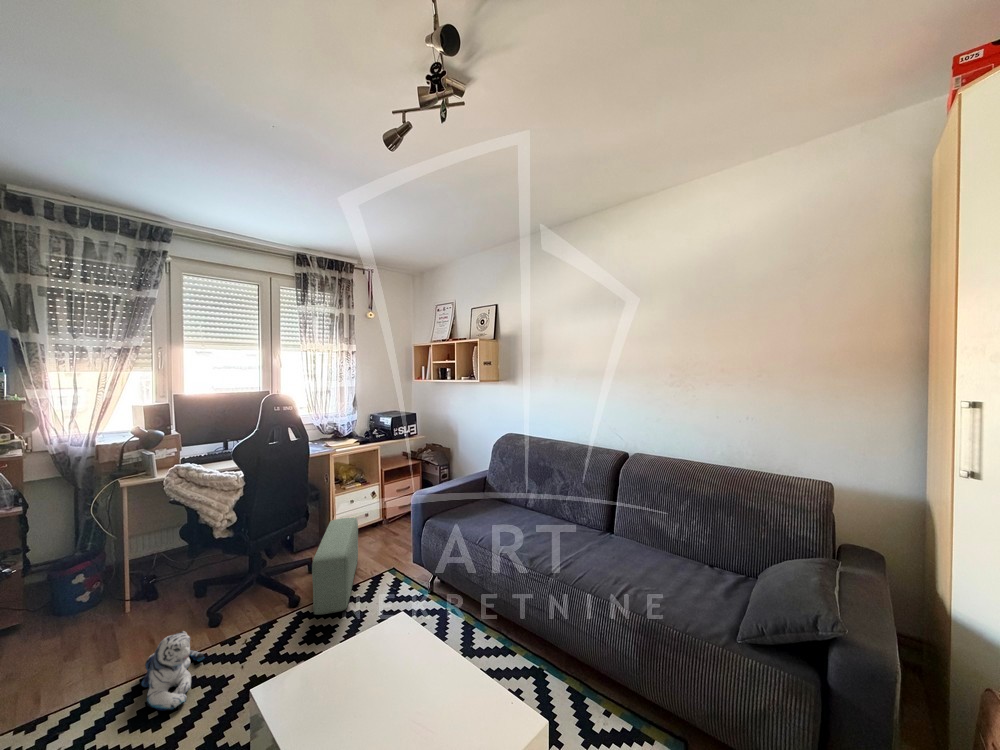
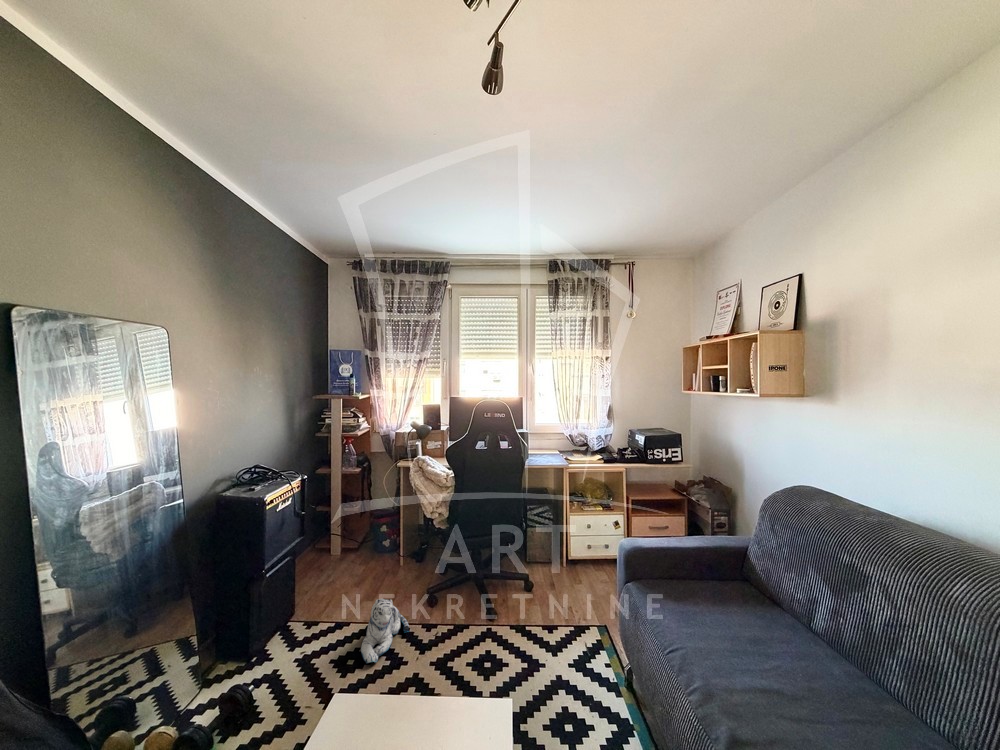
pouf: present [312,518,358,615] -> none [500,544,575,651]

